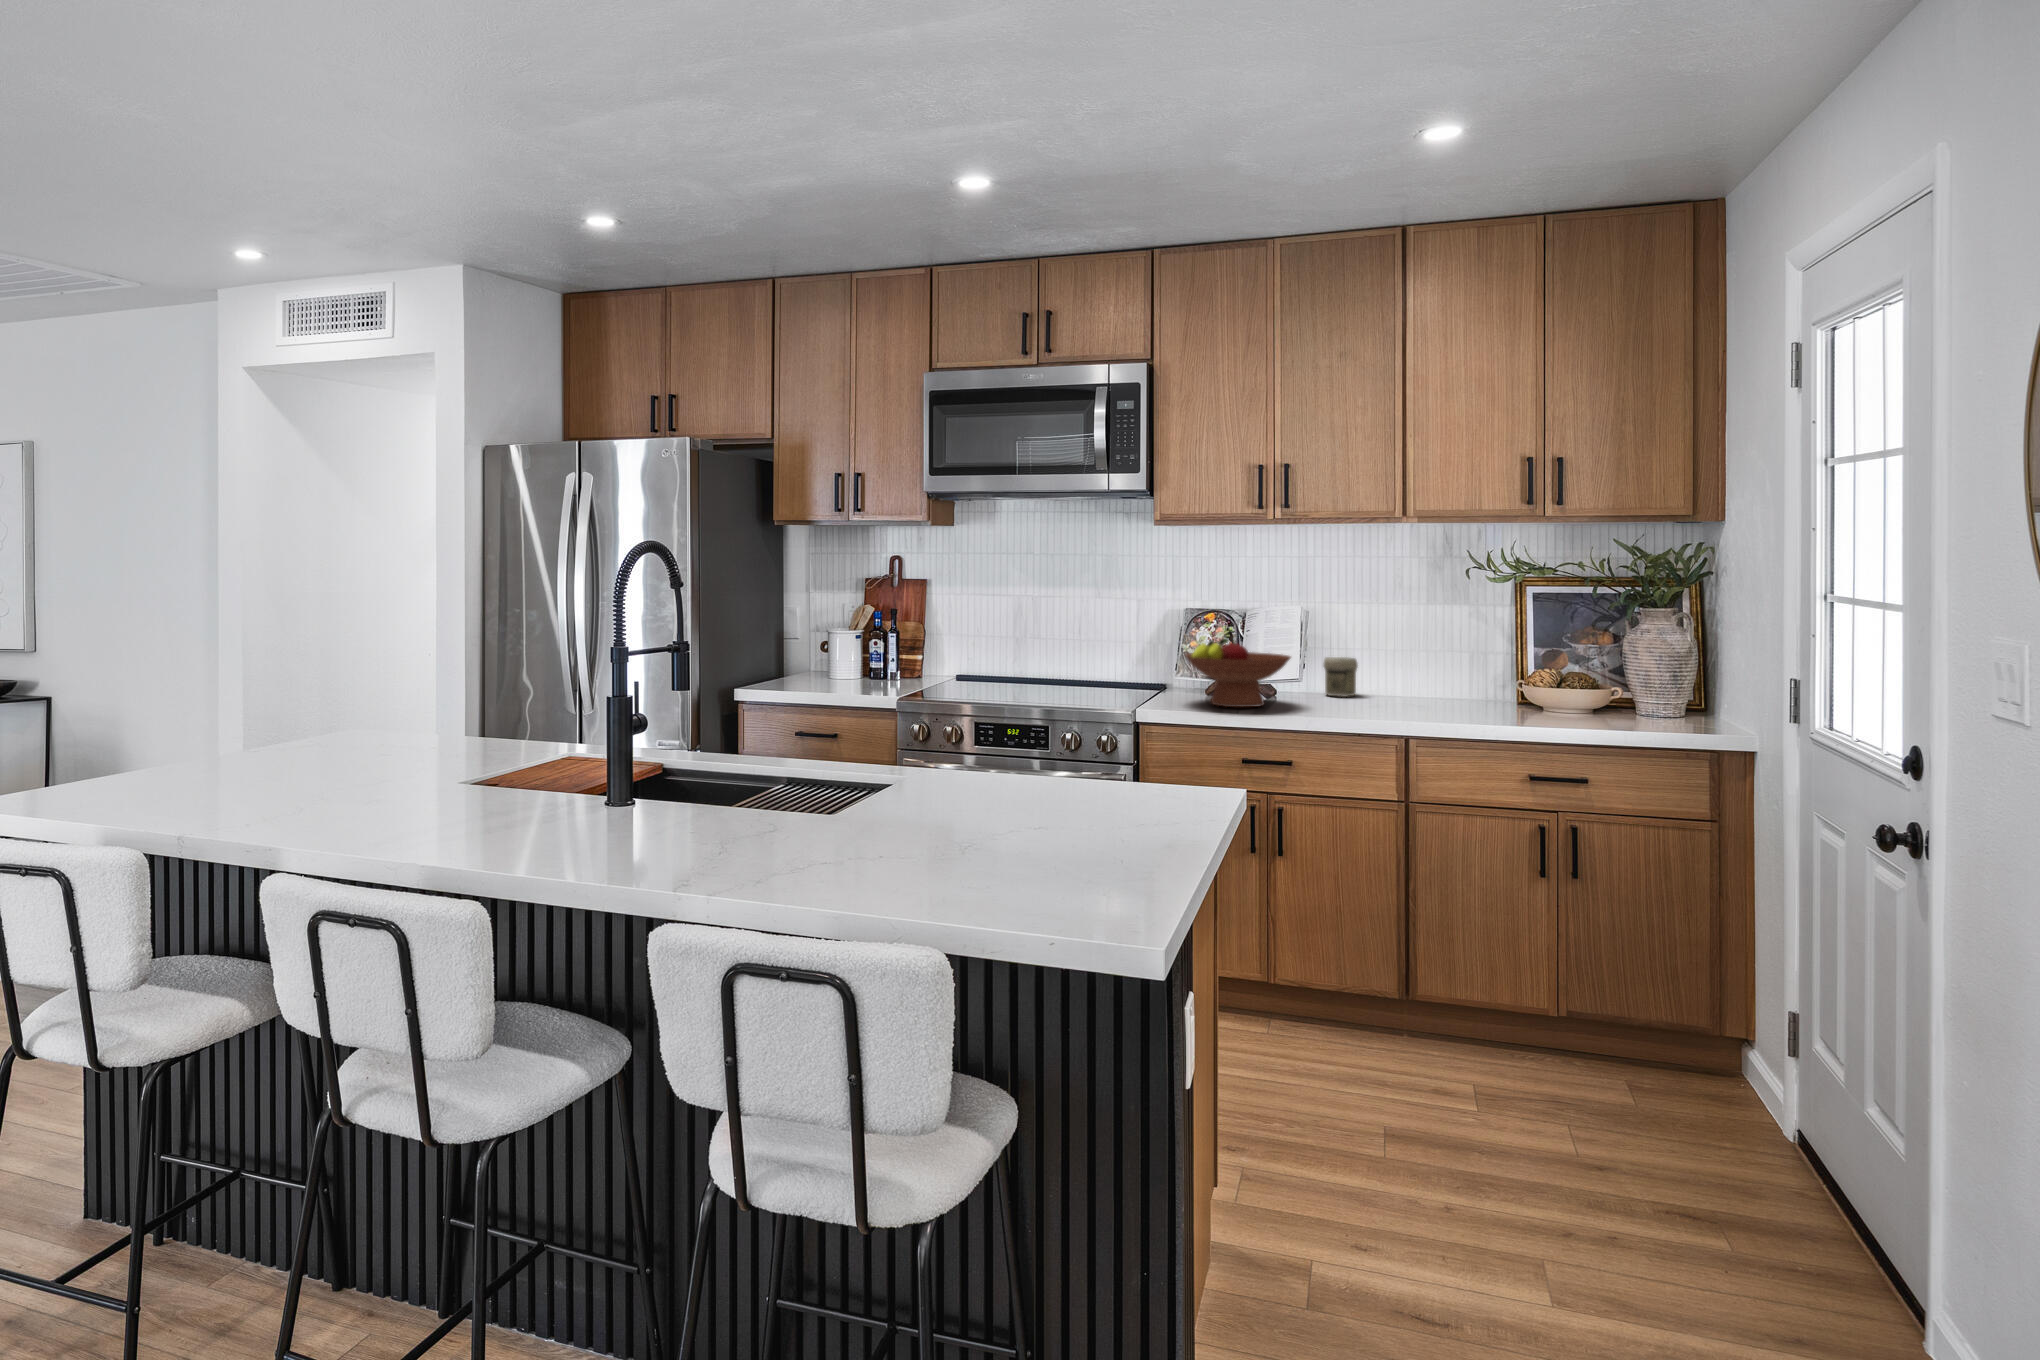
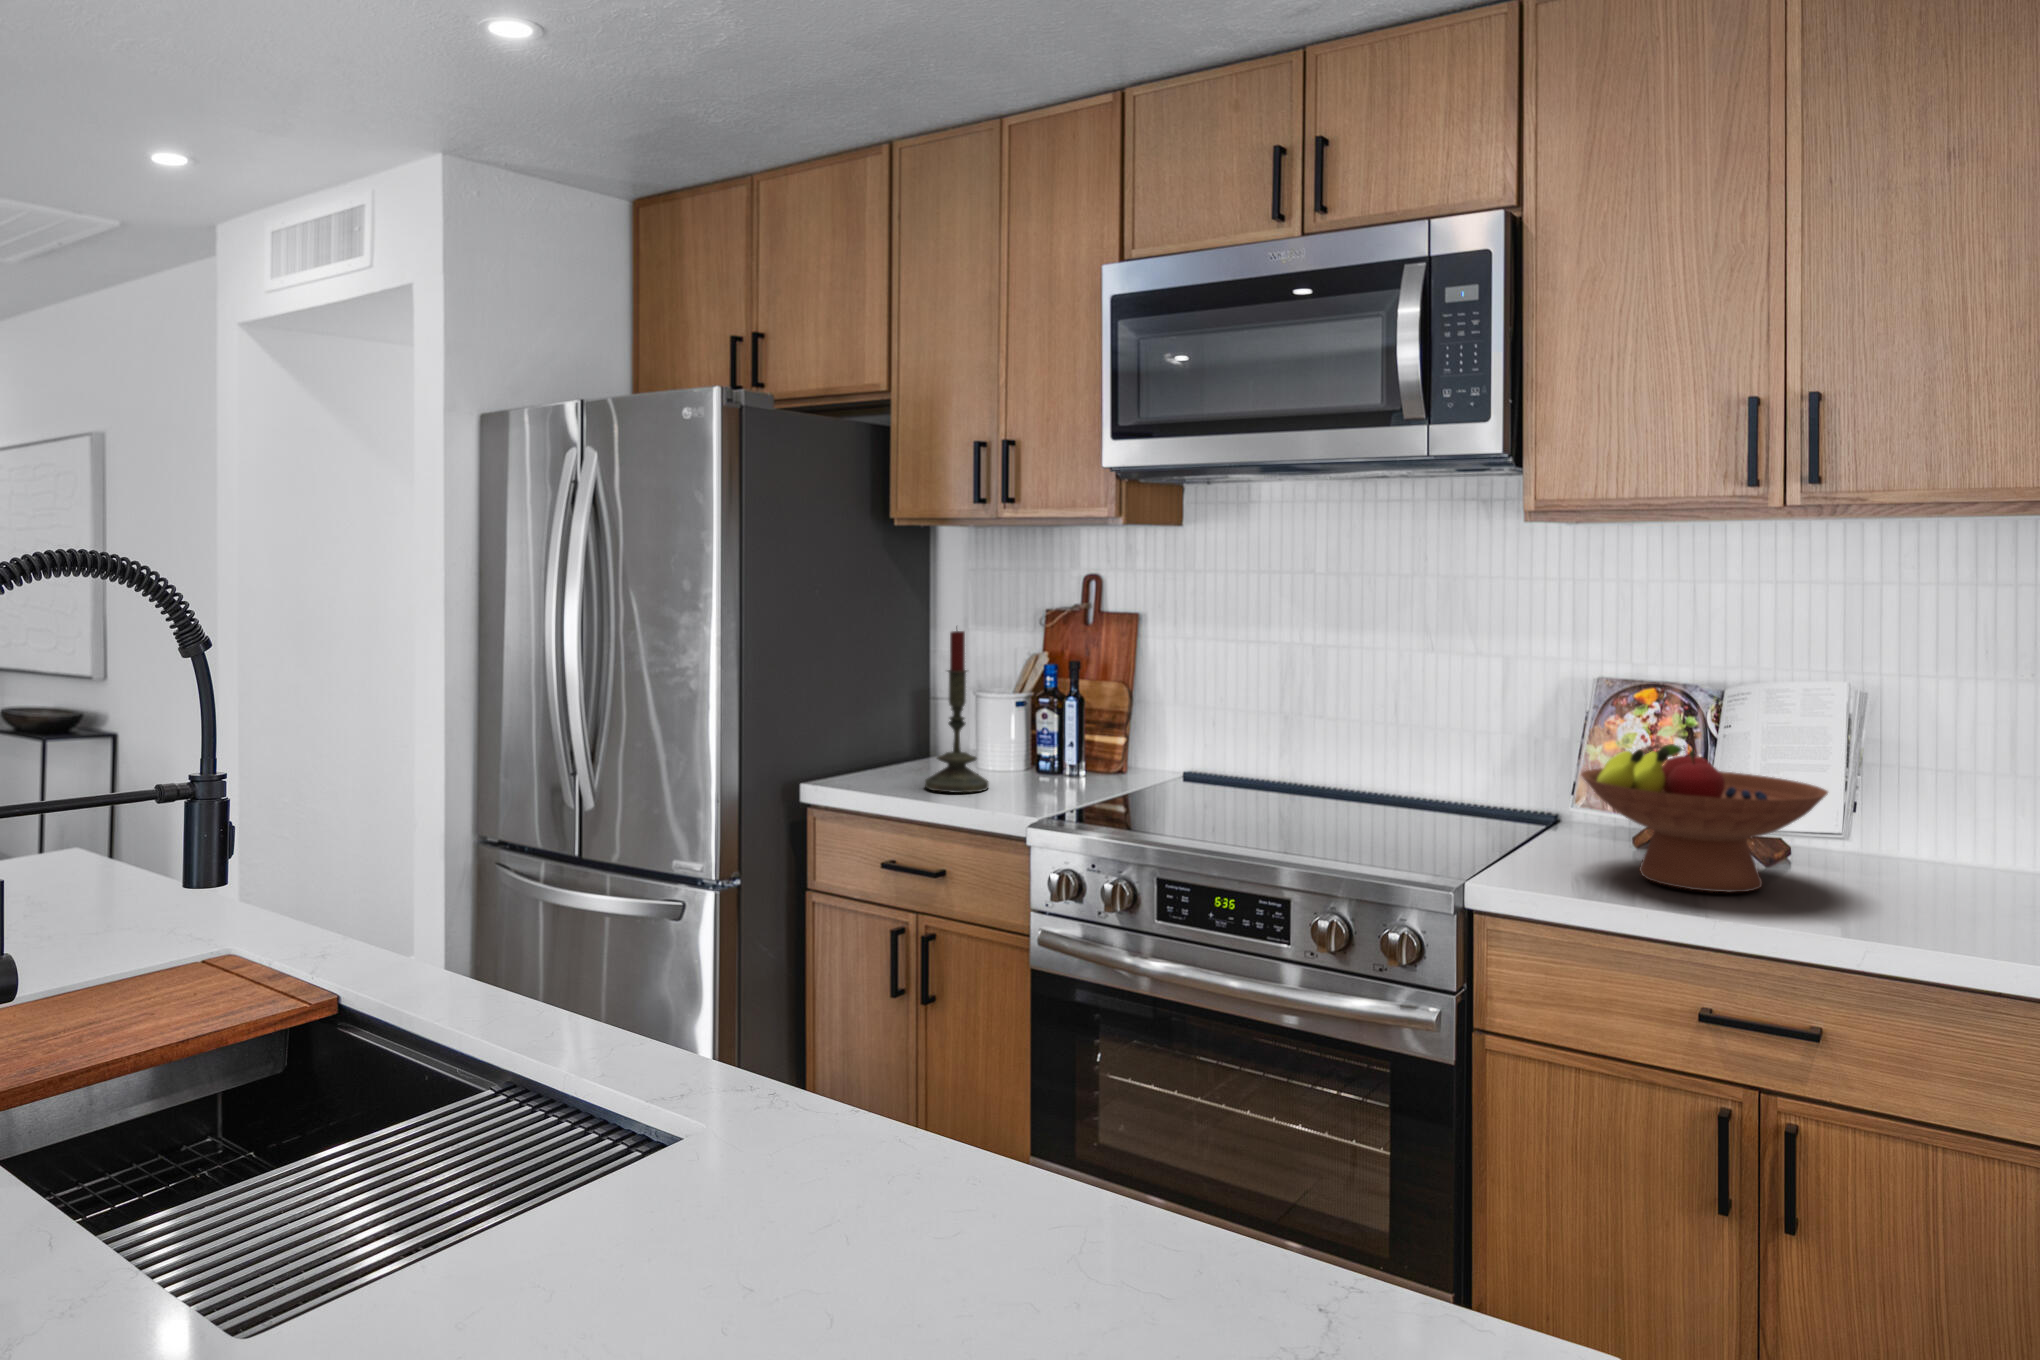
candle: none [808,588,847,691] -> present [925,627,989,793]
jar: present [1323,657,1358,697] -> none [1902,788,1986,875]

